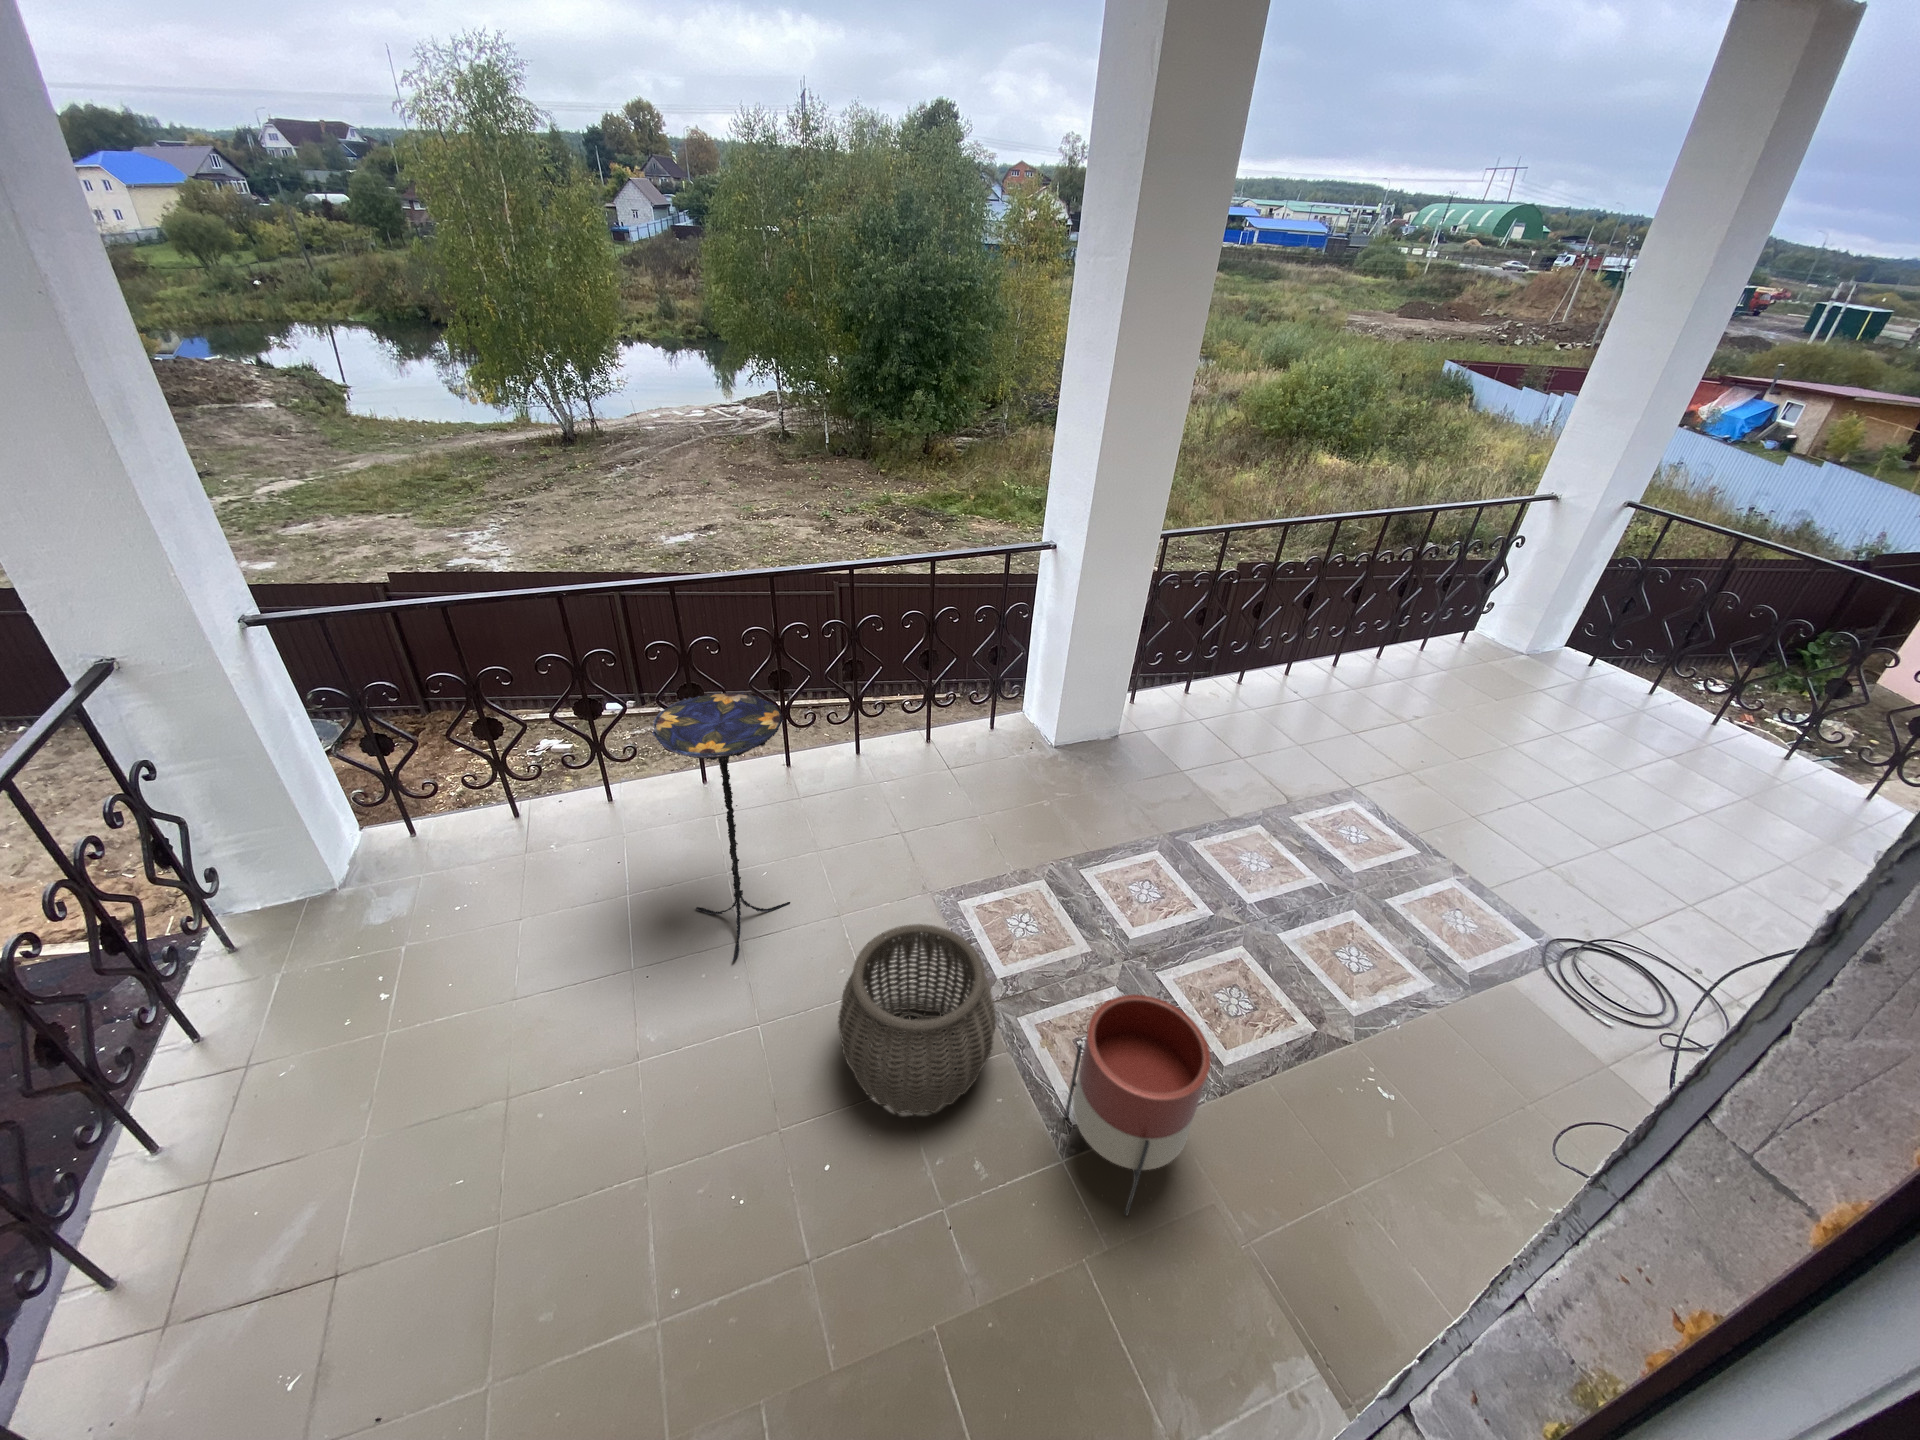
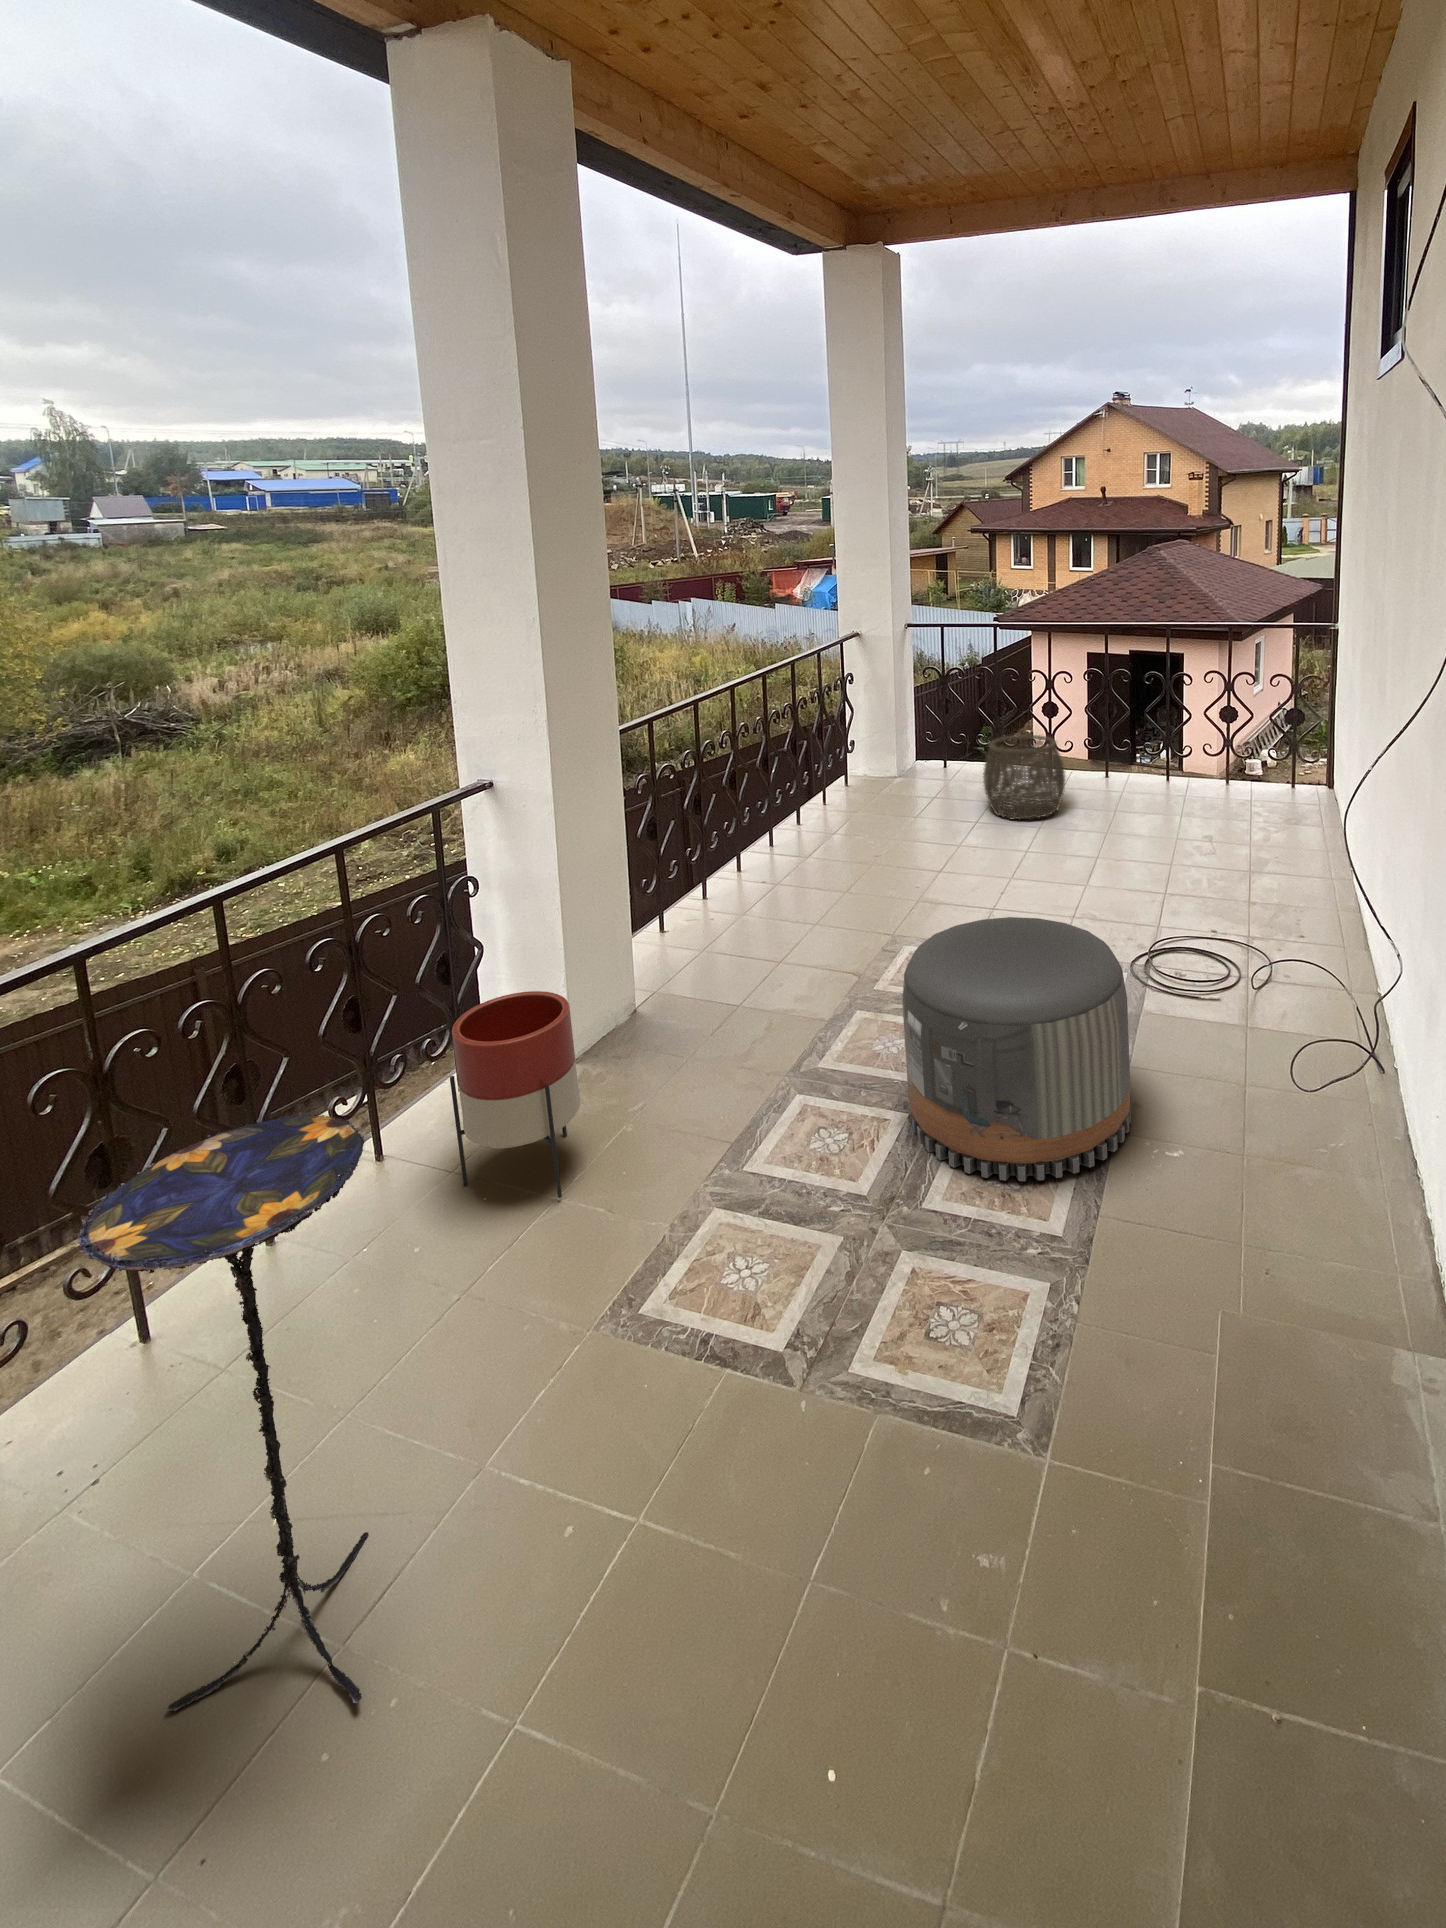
pouf: none [1201,808,1444,1053] -> present [902,917,1131,1181]
woven basket: present [838,924,996,1115] -> present [983,735,1065,819]
planter: present [1065,995,1211,1216] -> present [450,991,580,1198]

